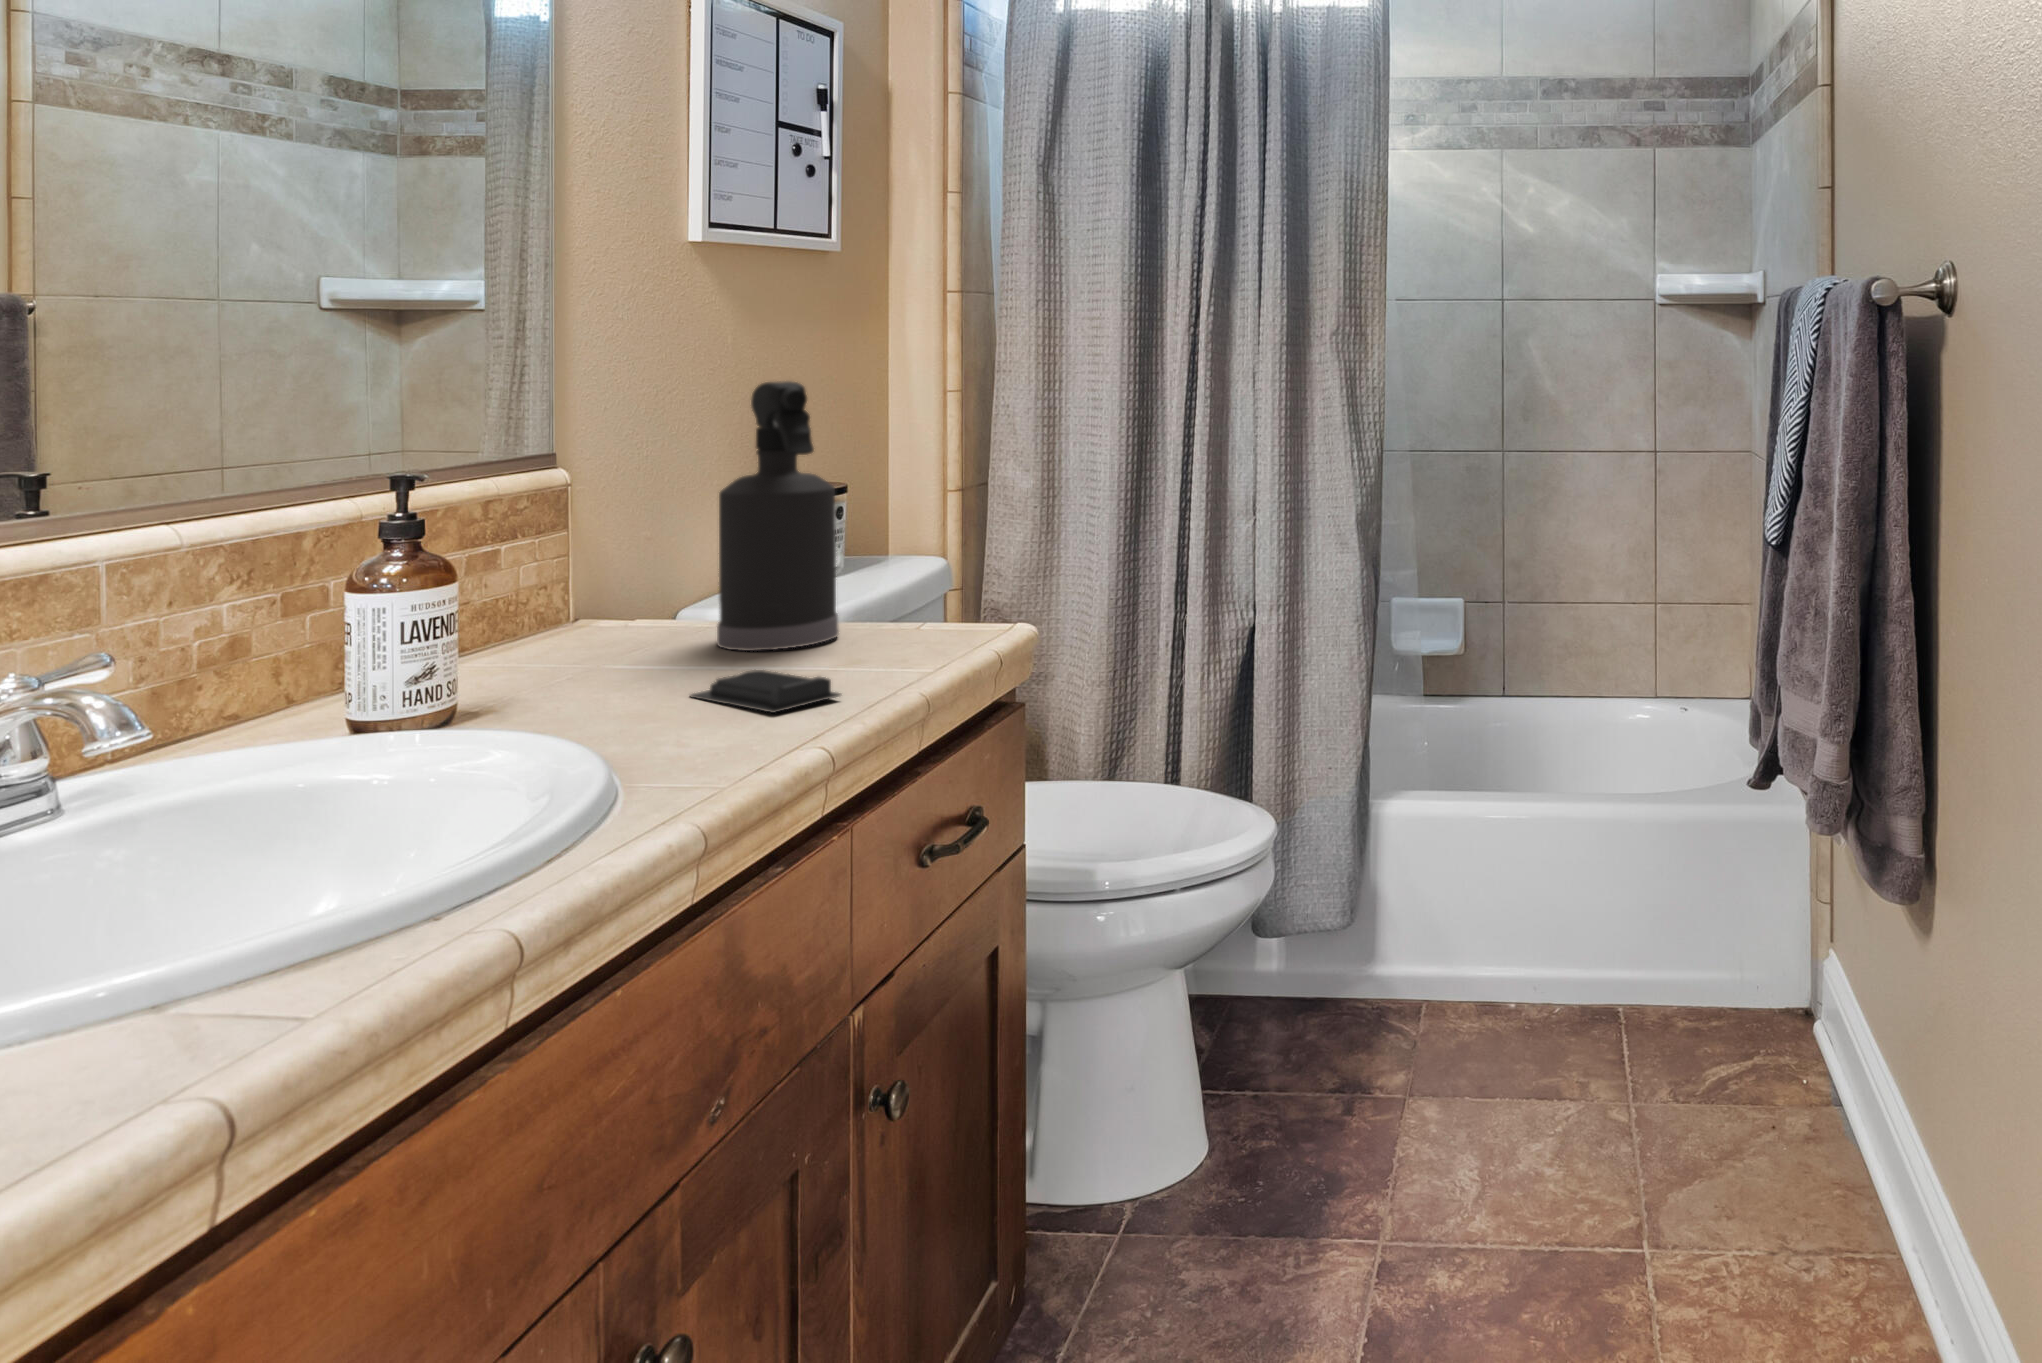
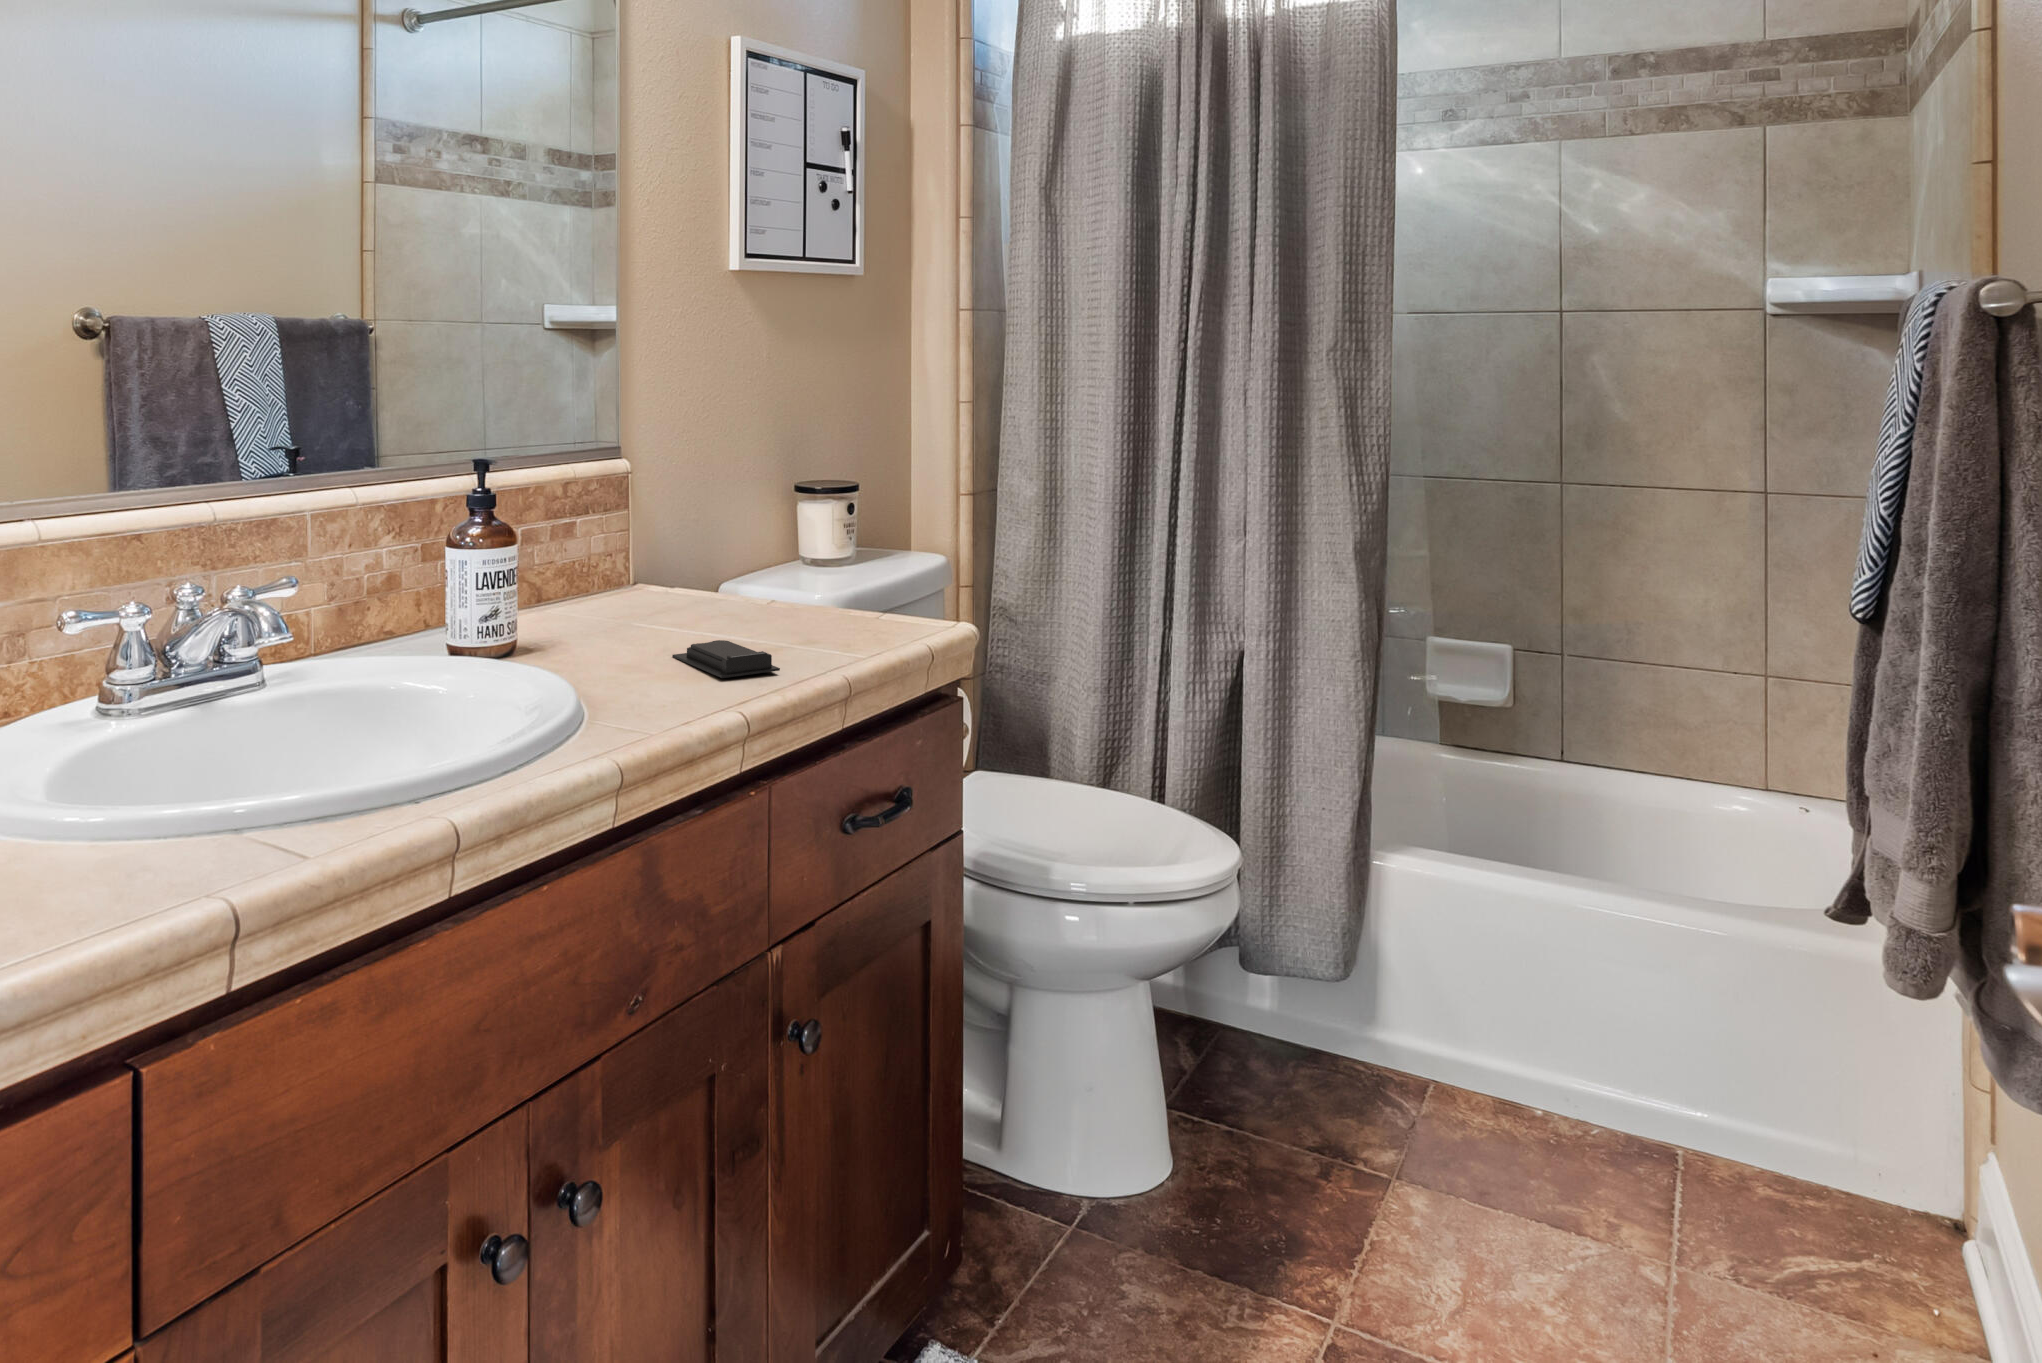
spray bottle: present [717,381,839,651] -> none [717,394,811,625]

